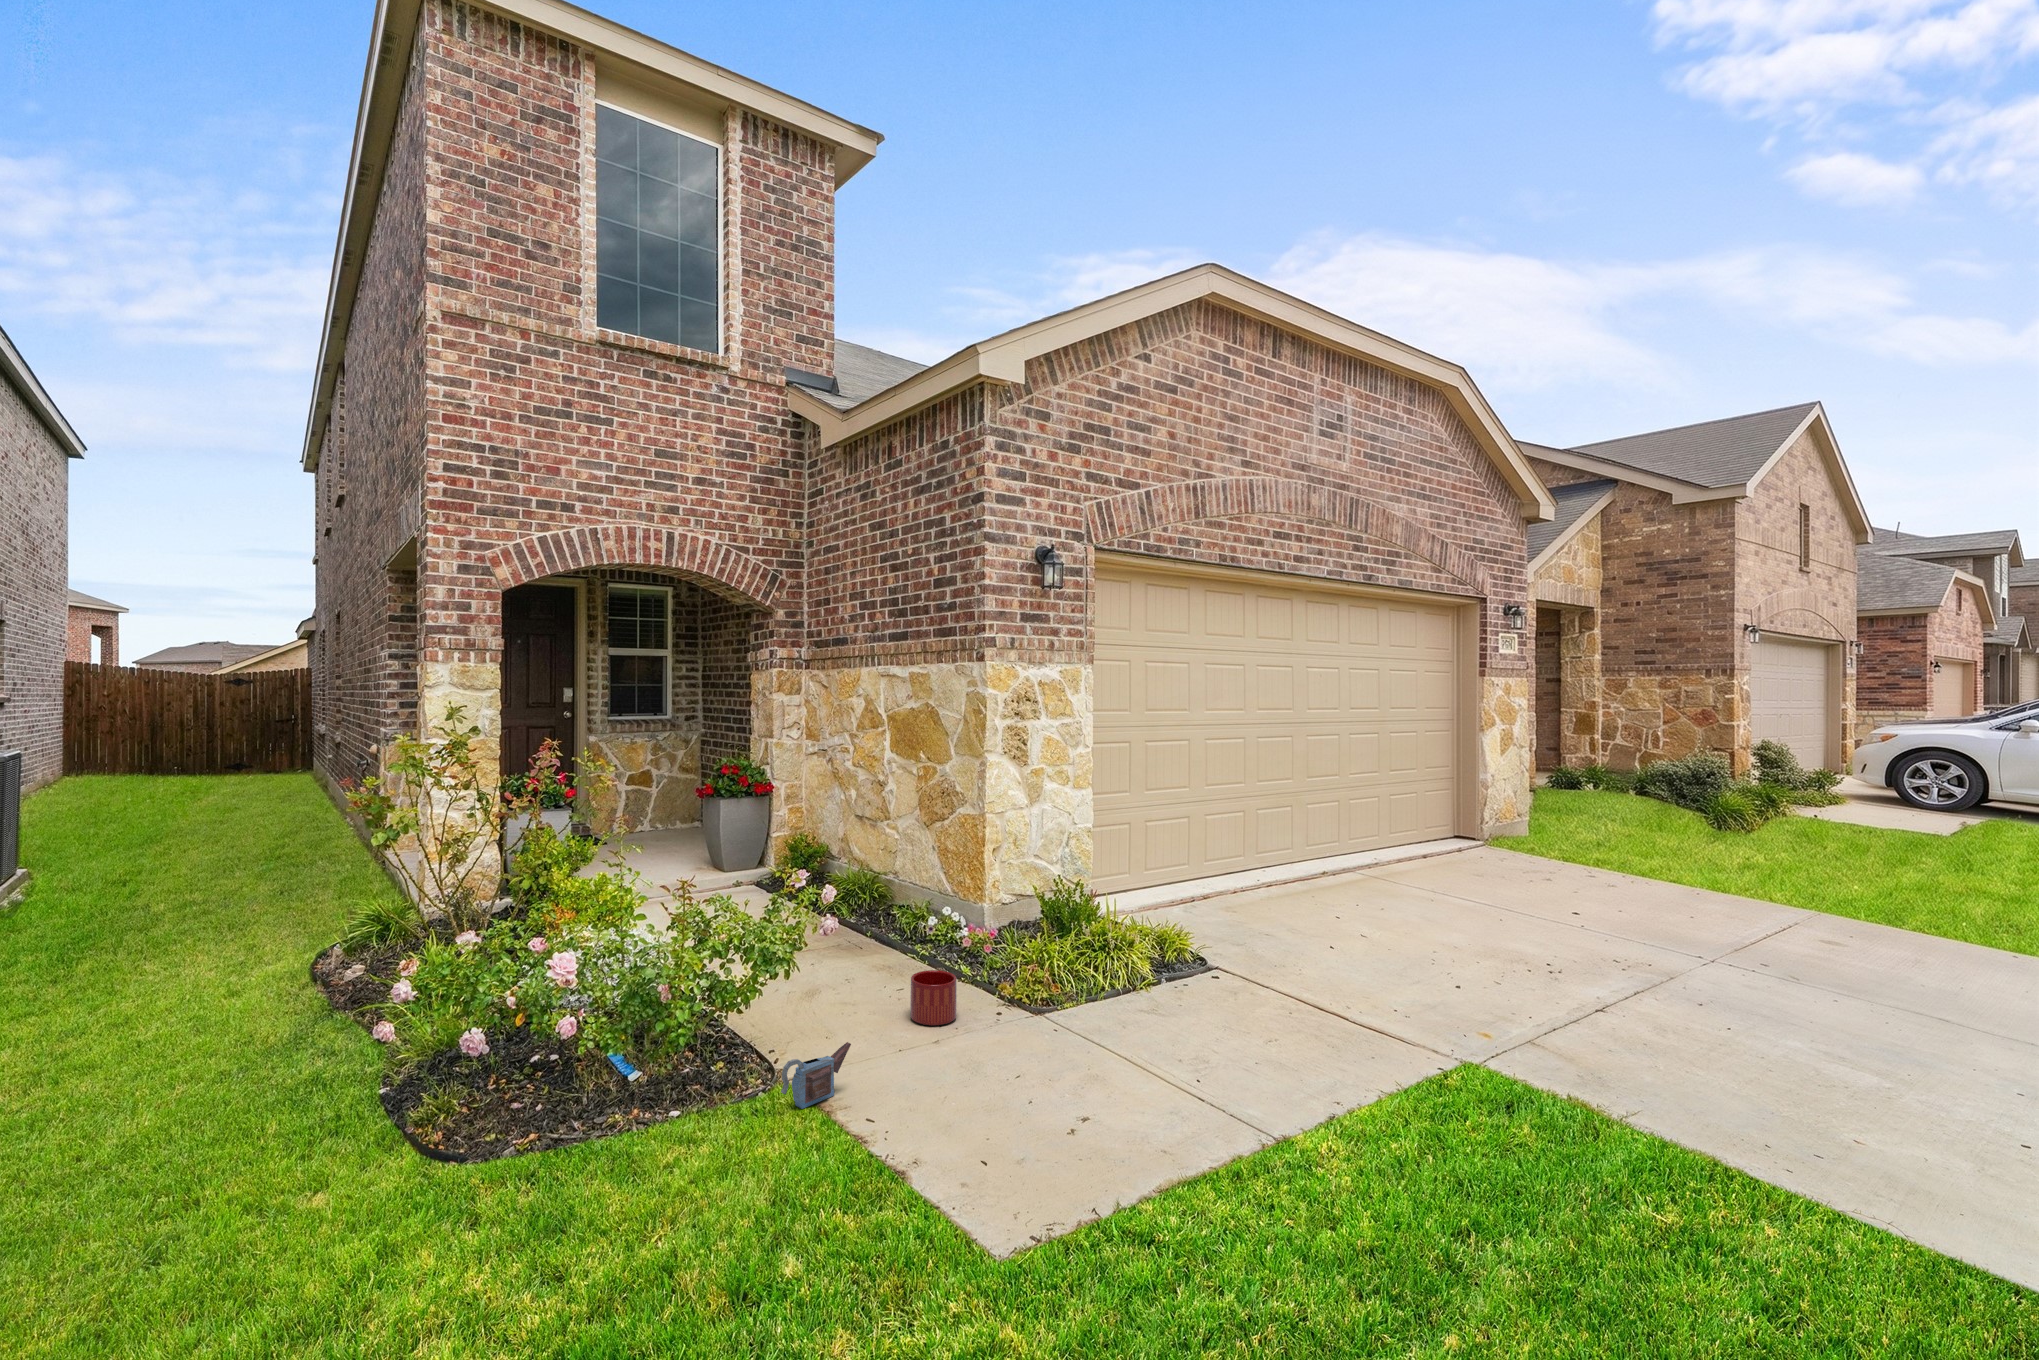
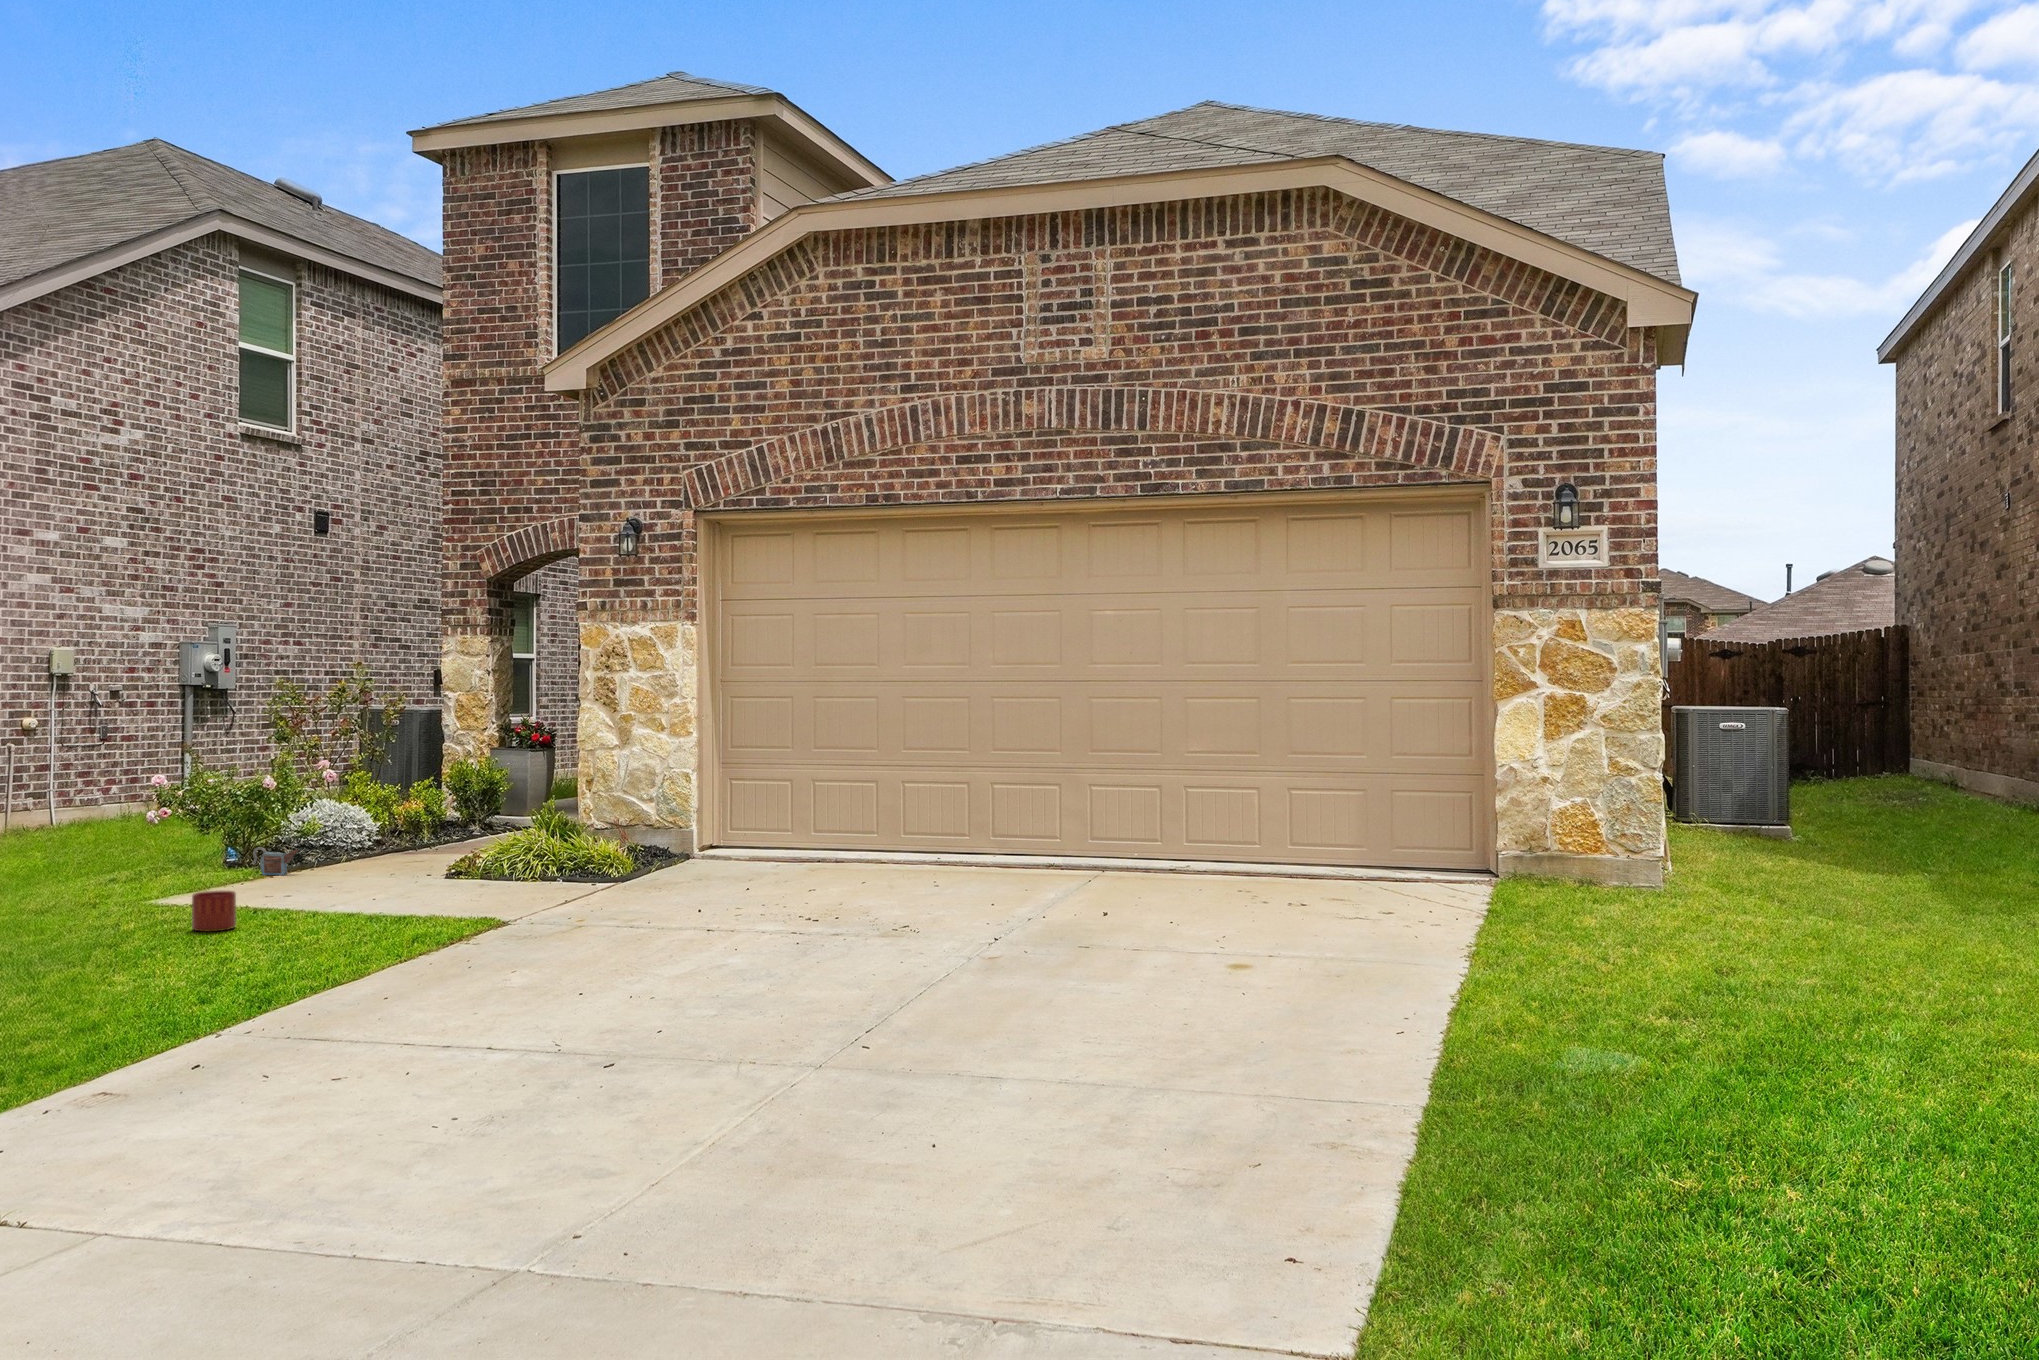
planter: present [910,970,957,1026] -> present [192,891,236,932]

